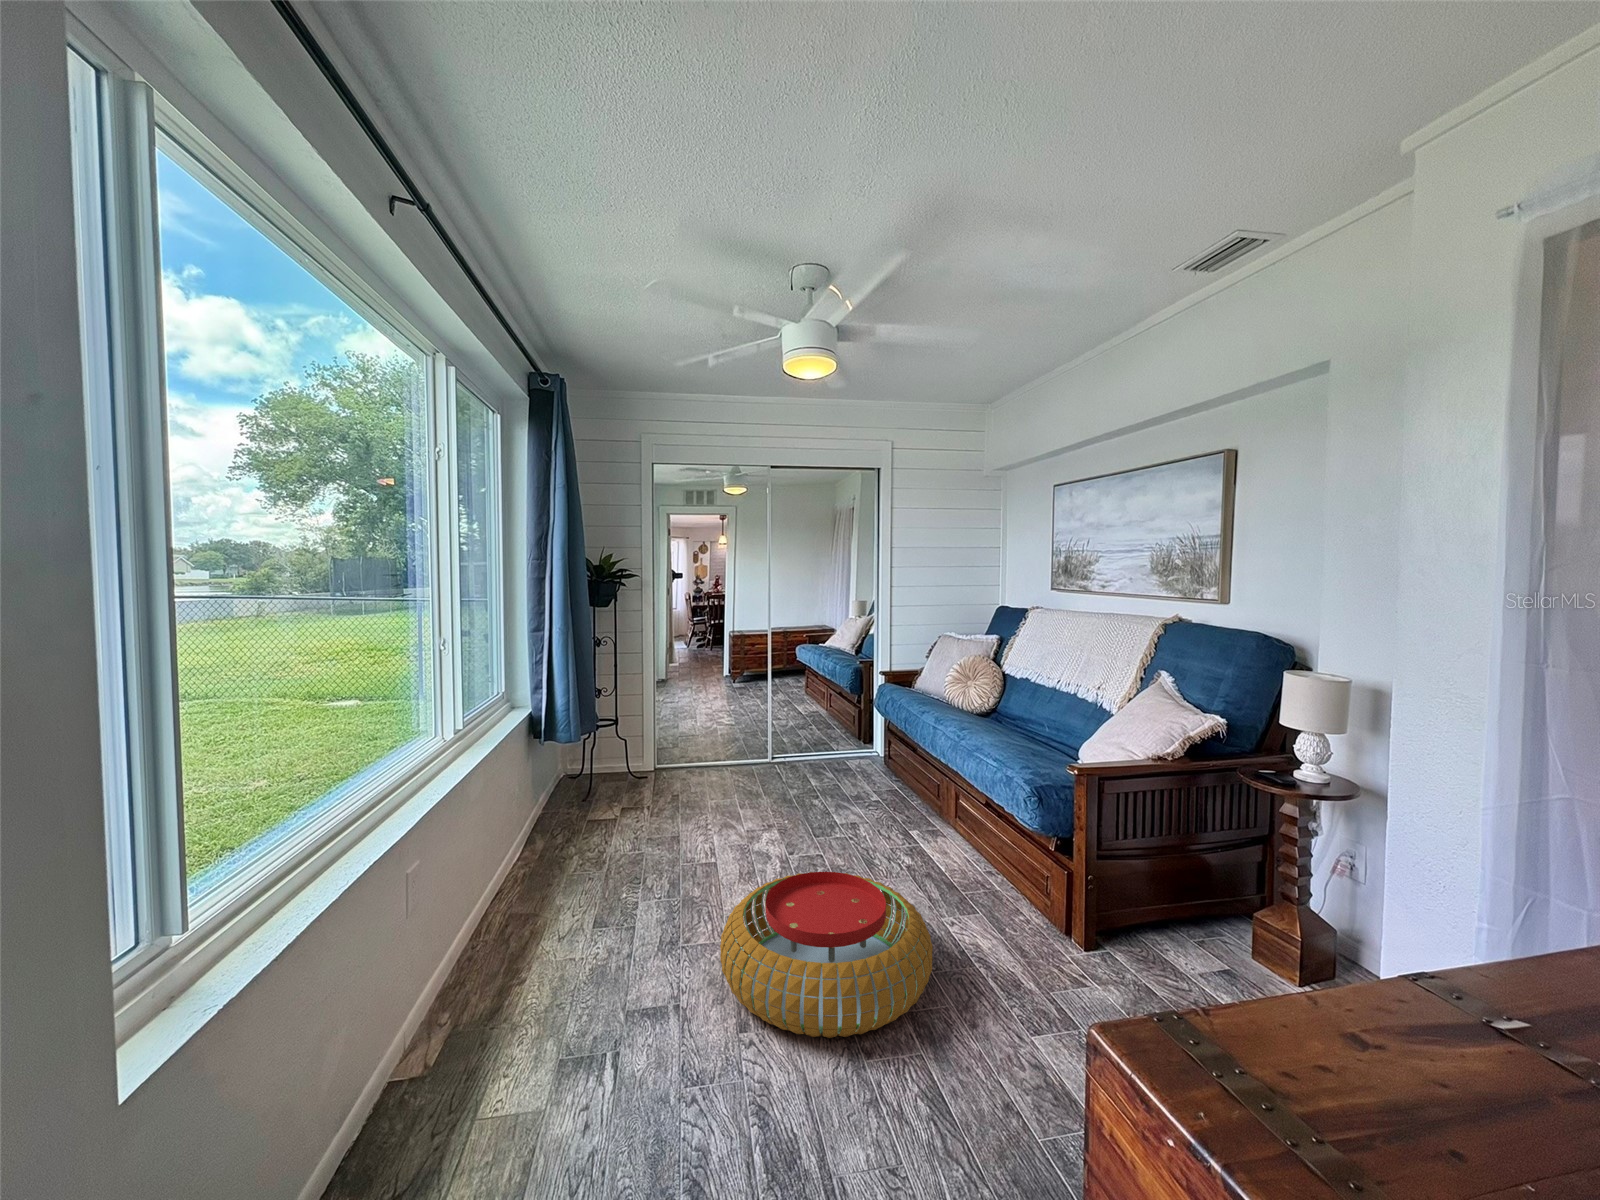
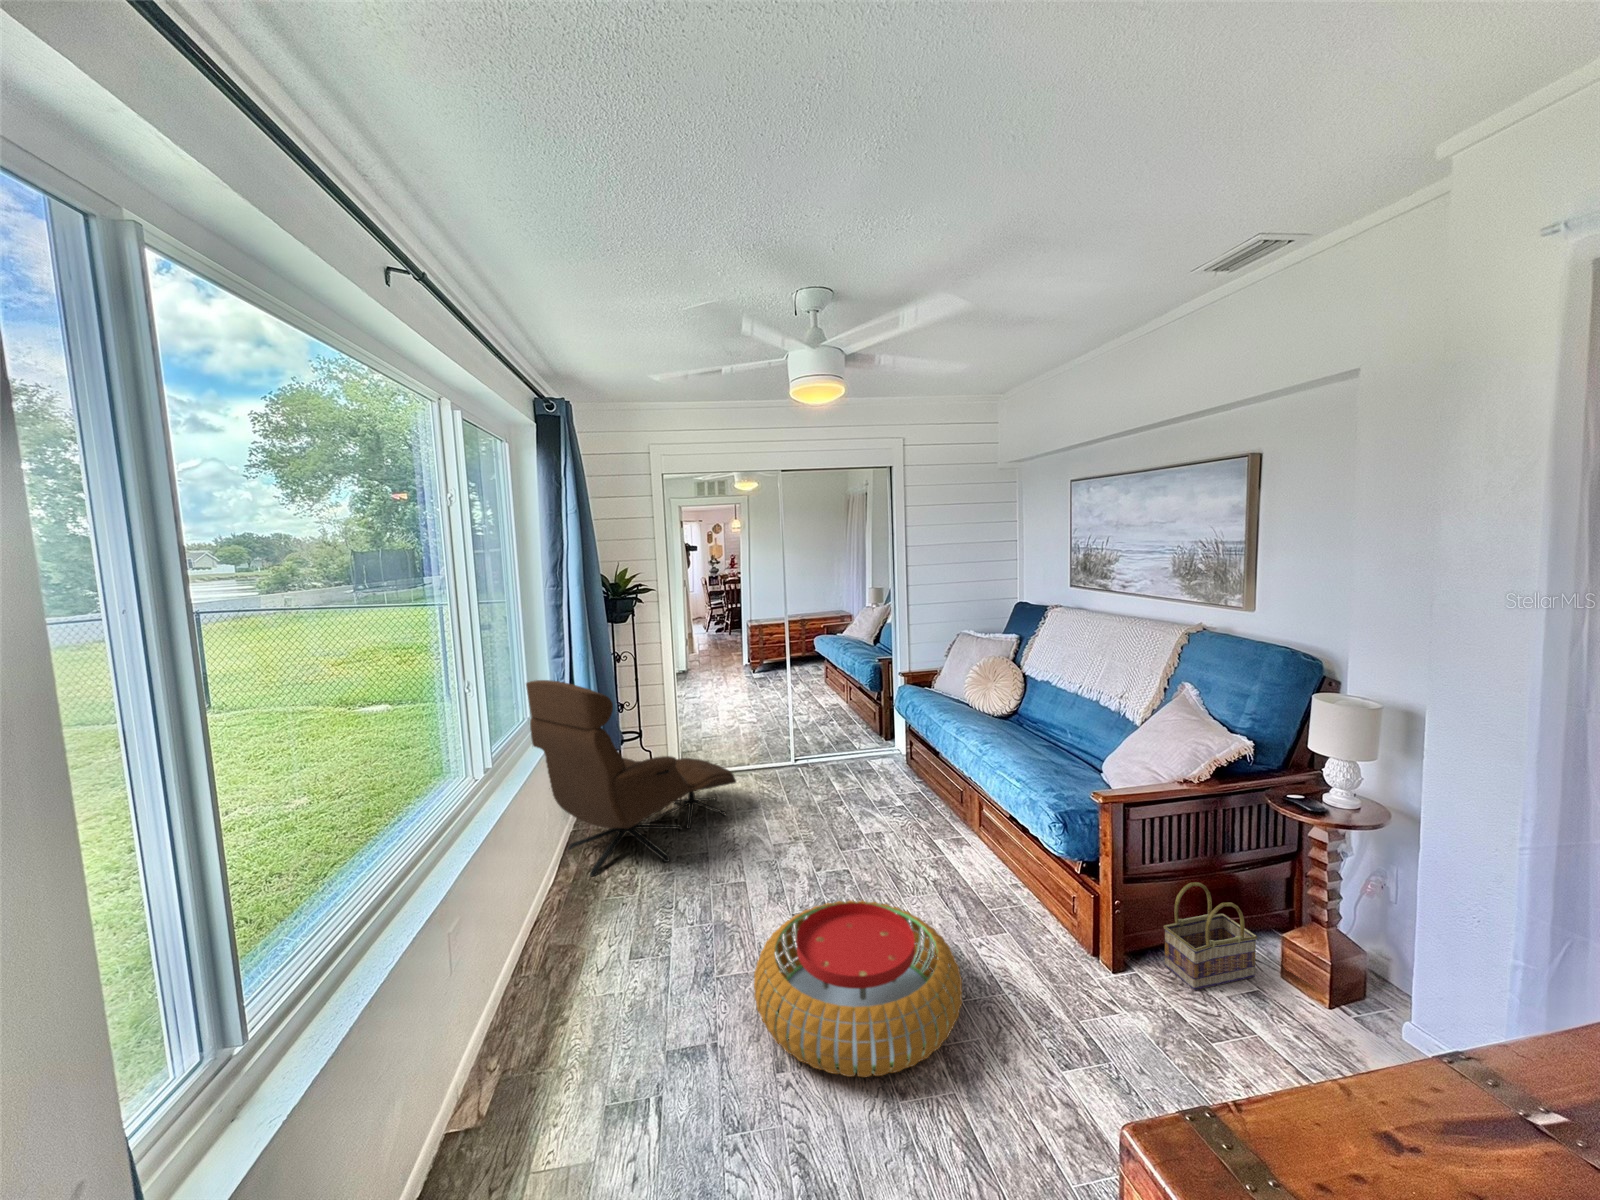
lounge chair: none [504,651,713,853] -> present [526,680,736,876]
basket: none [1136,861,1229,967] -> present [1163,882,1257,990]

